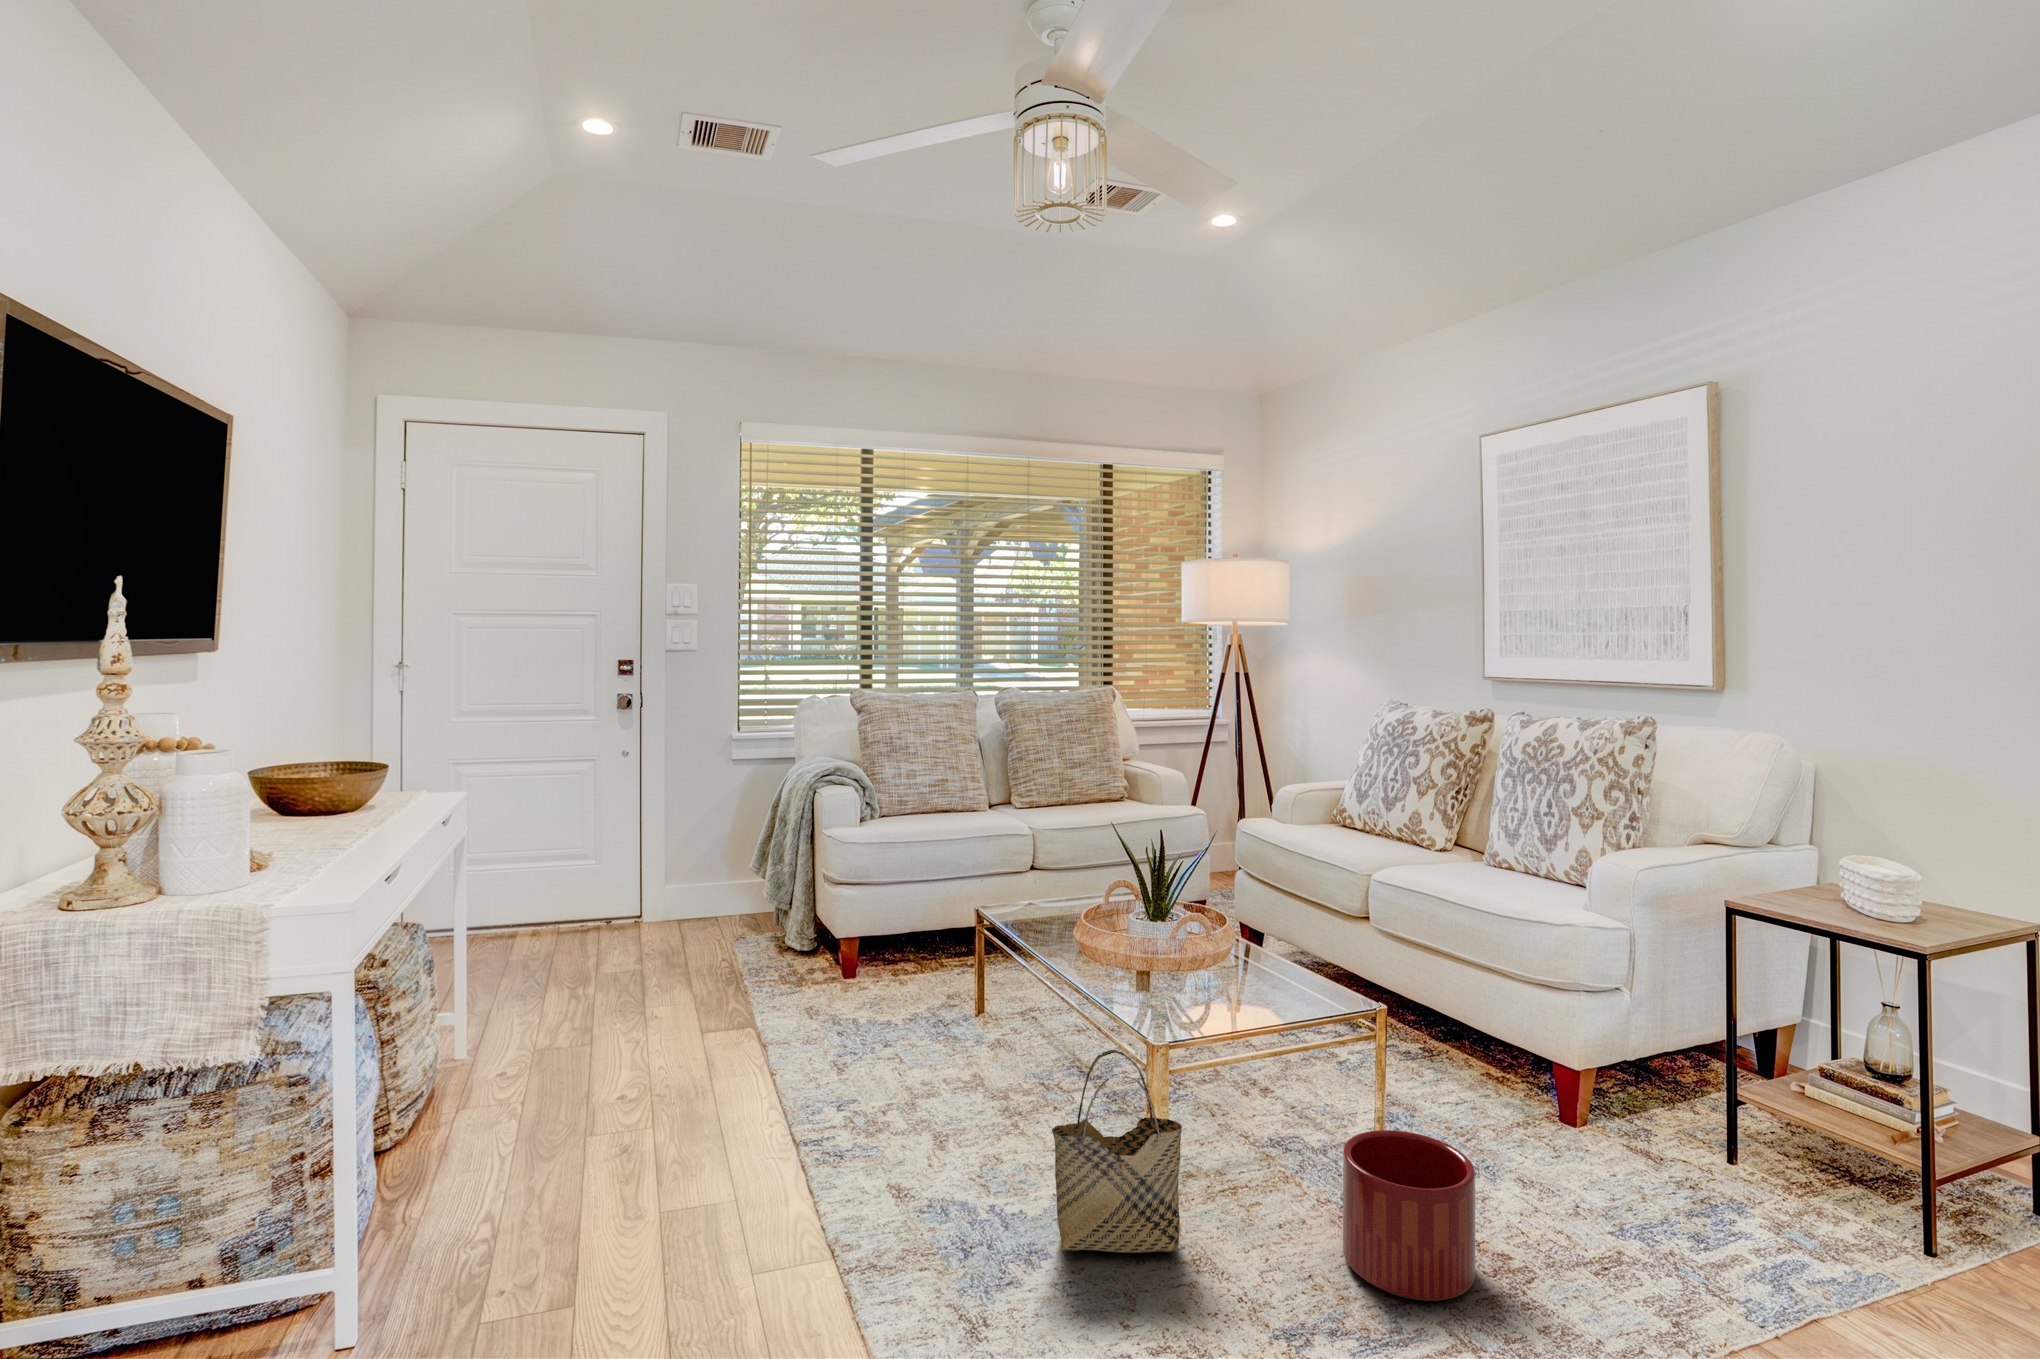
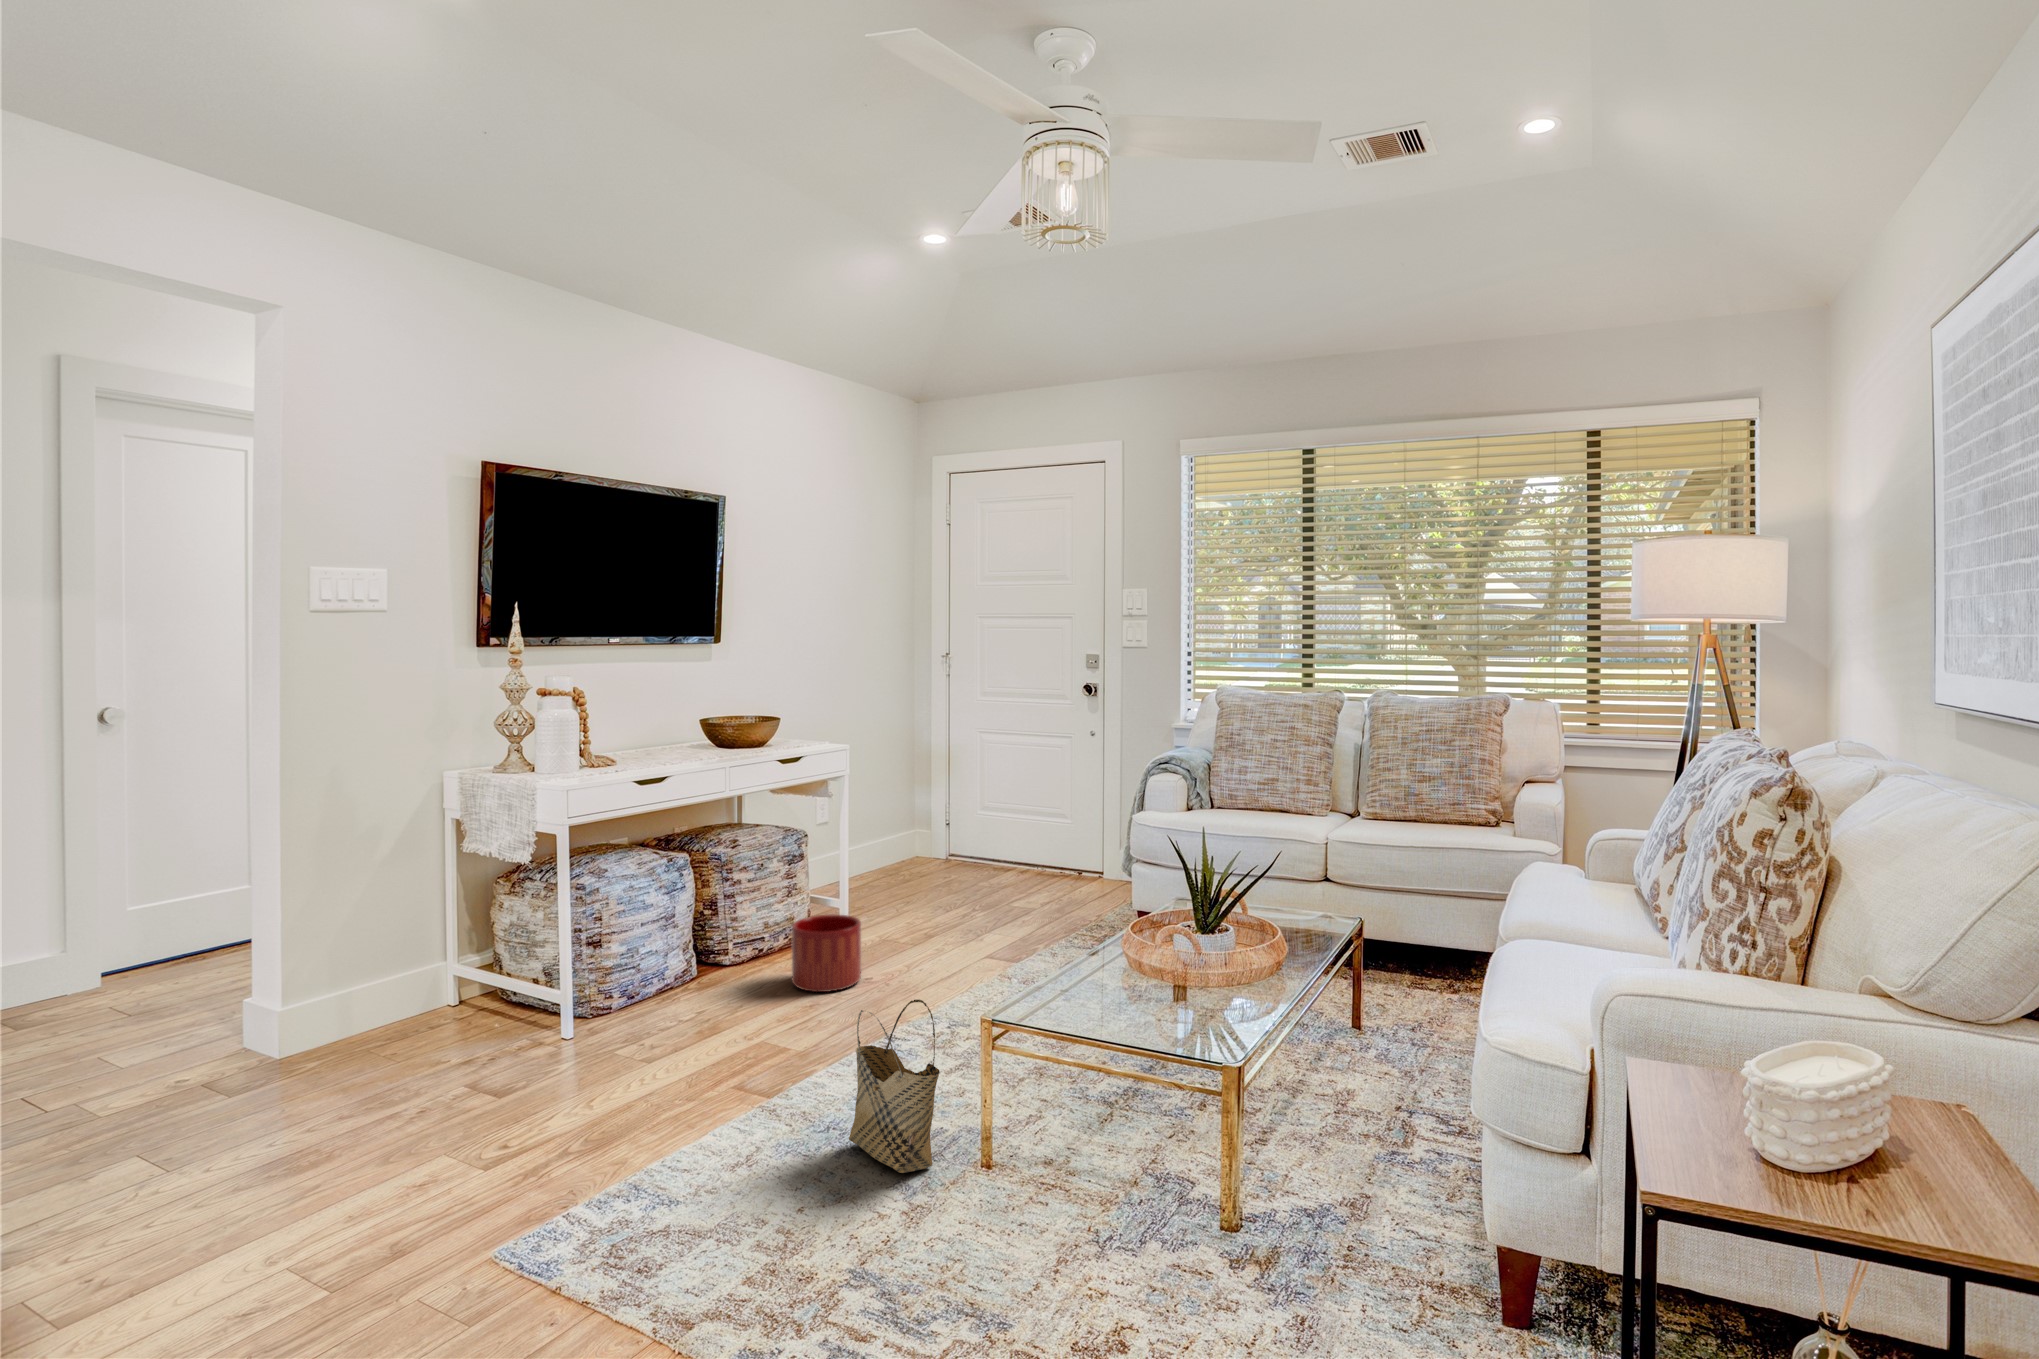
planter: present [1343,1130,1475,1301] -> present [792,914,861,992]

